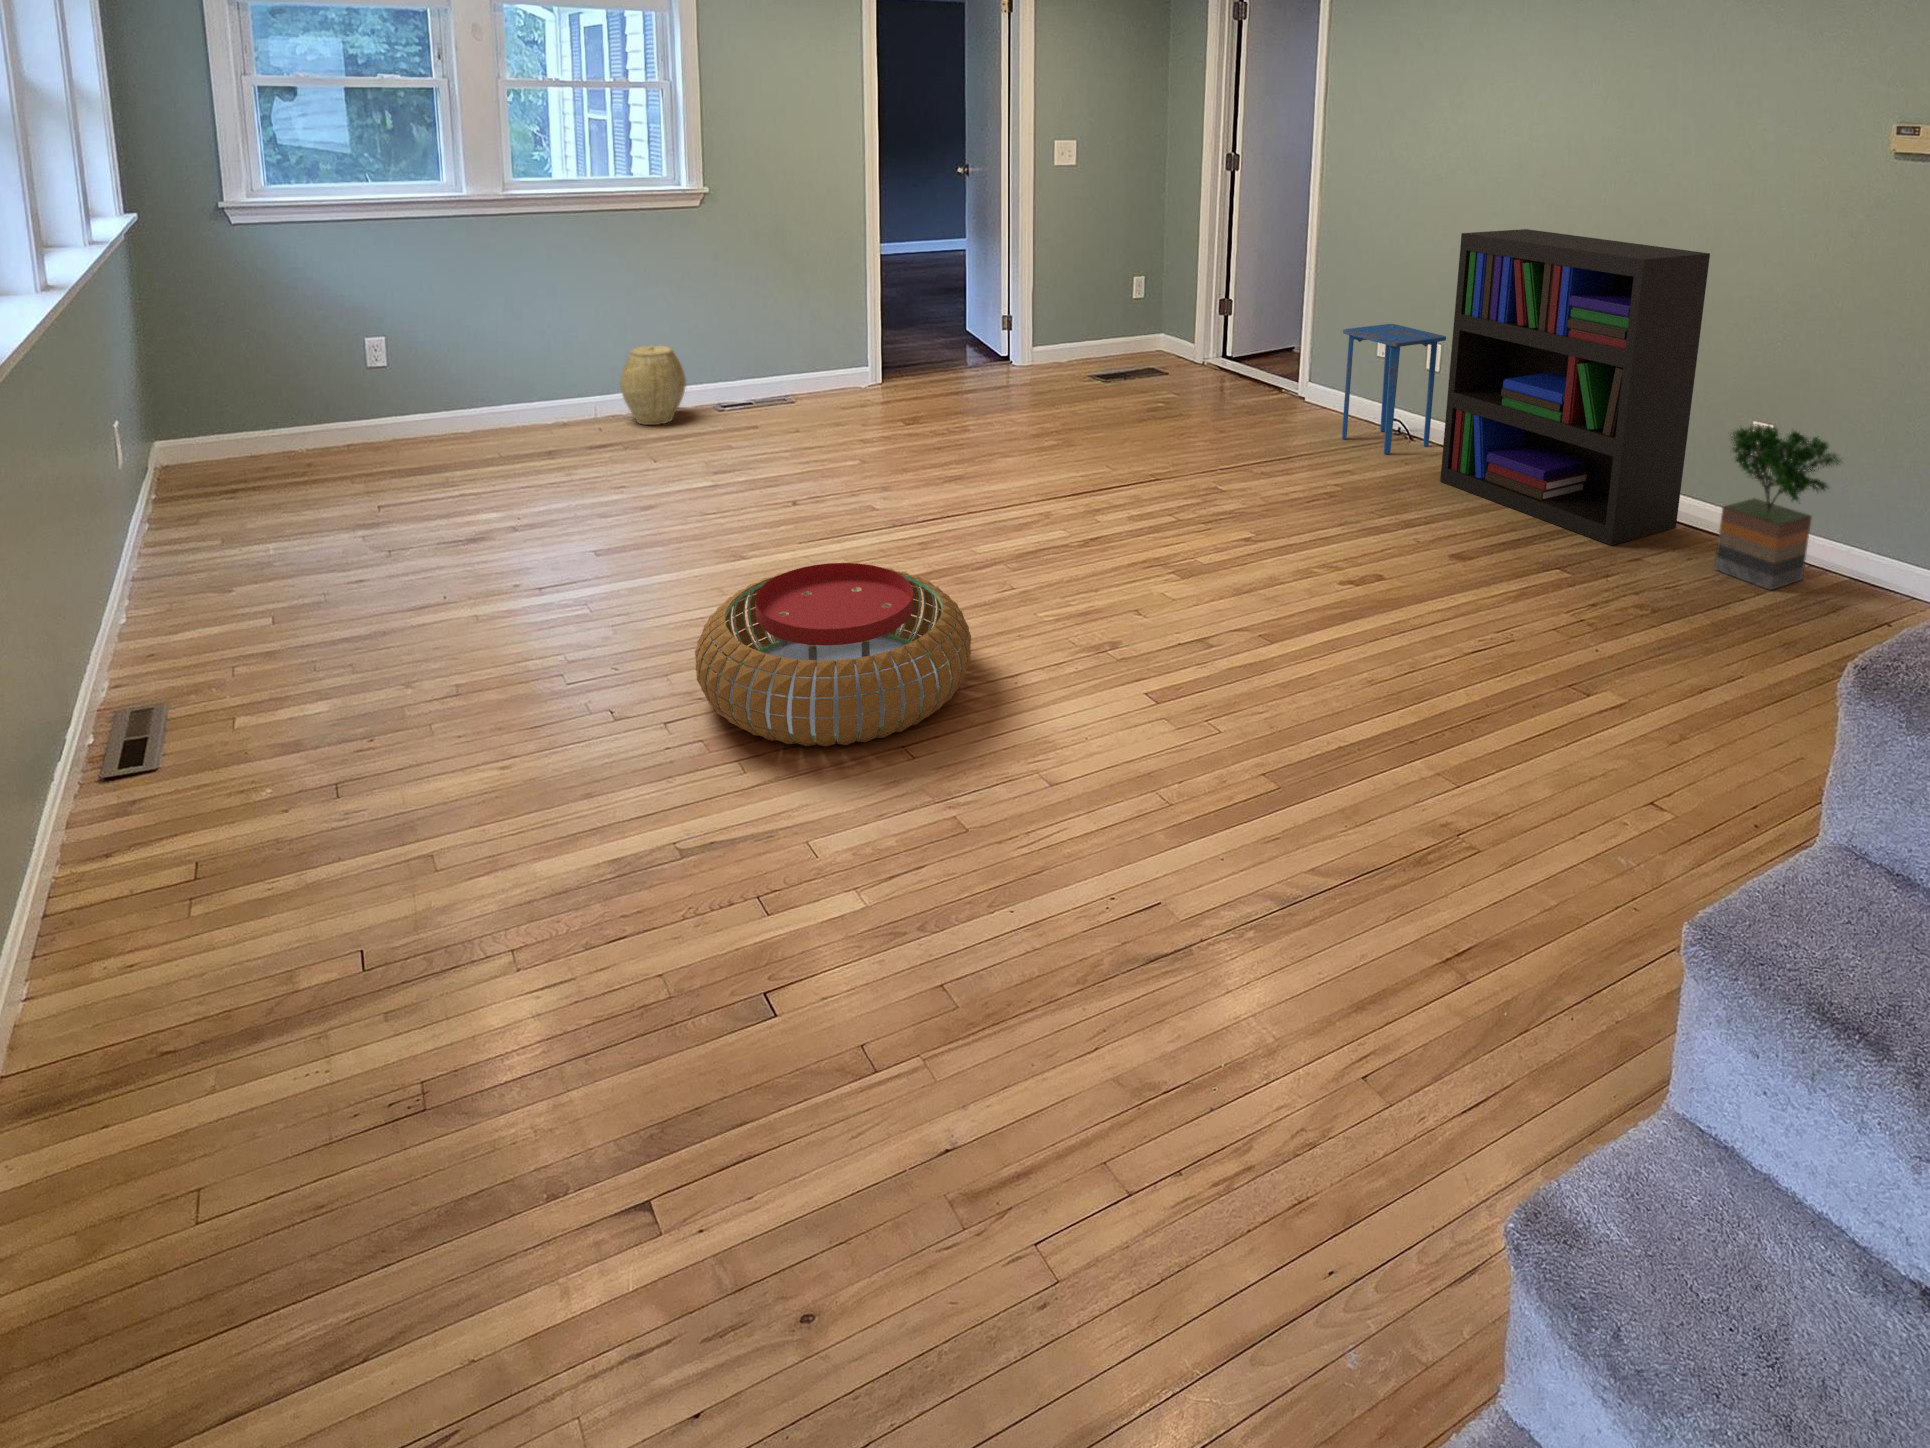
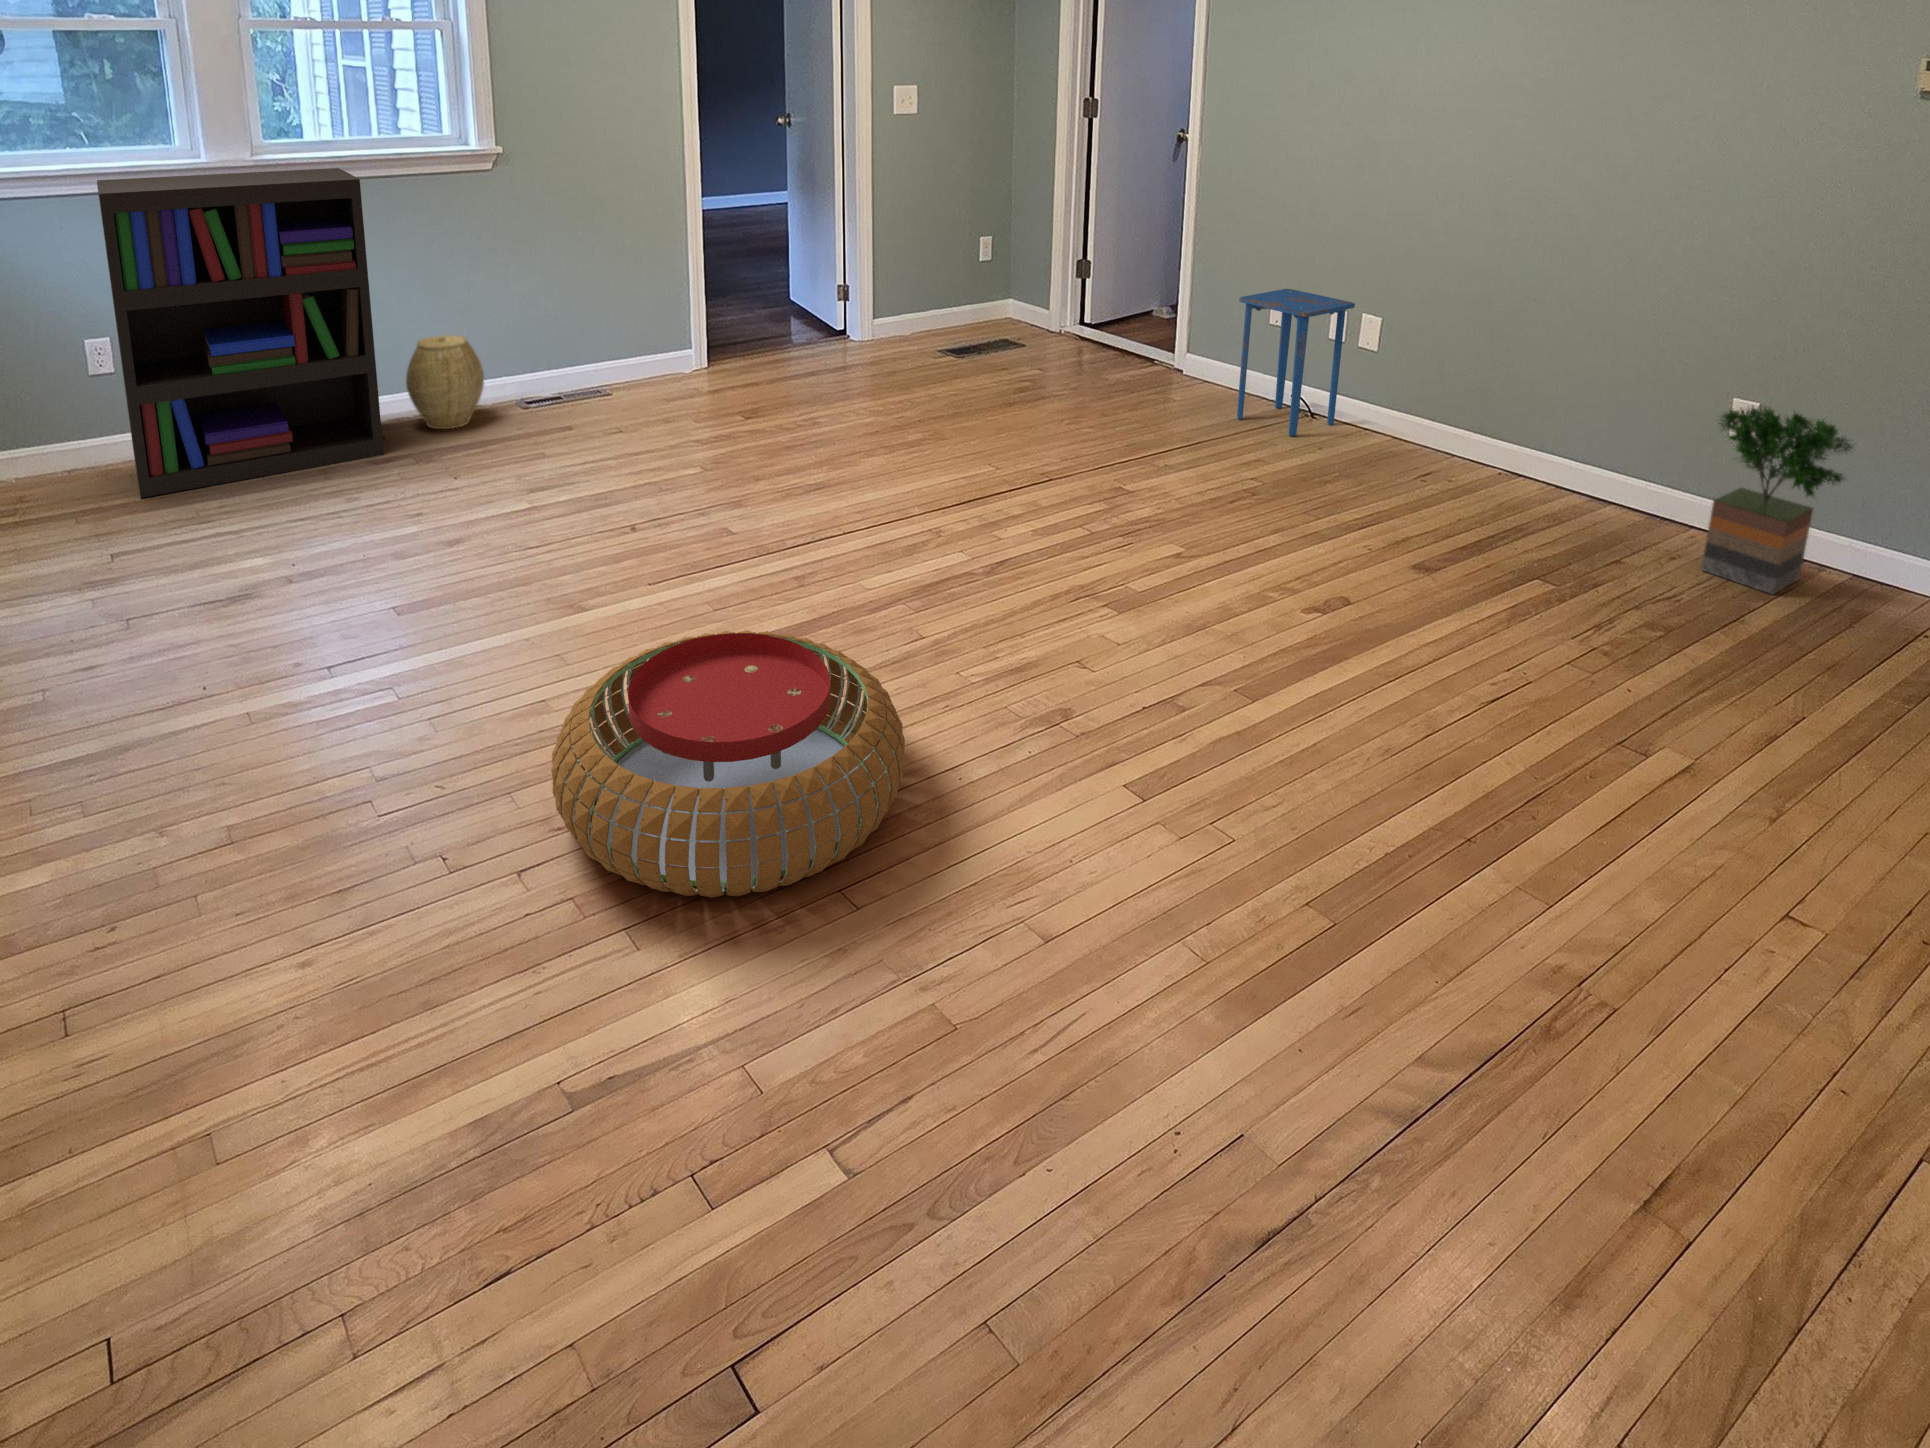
bookshelf: present [1440,229,1710,545] -> present [97,168,384,498]

